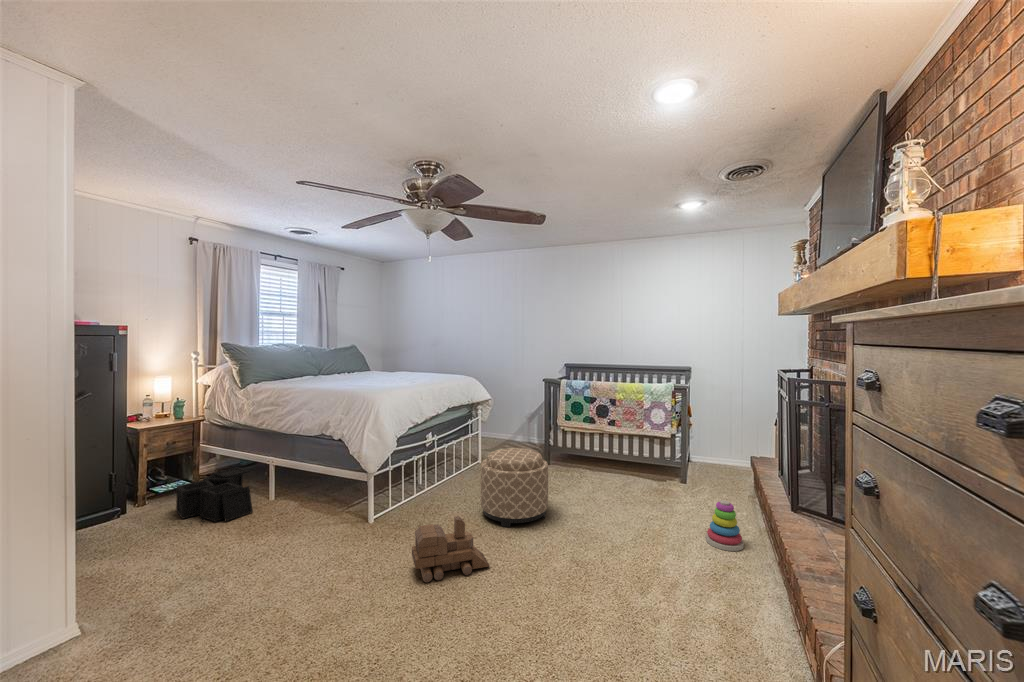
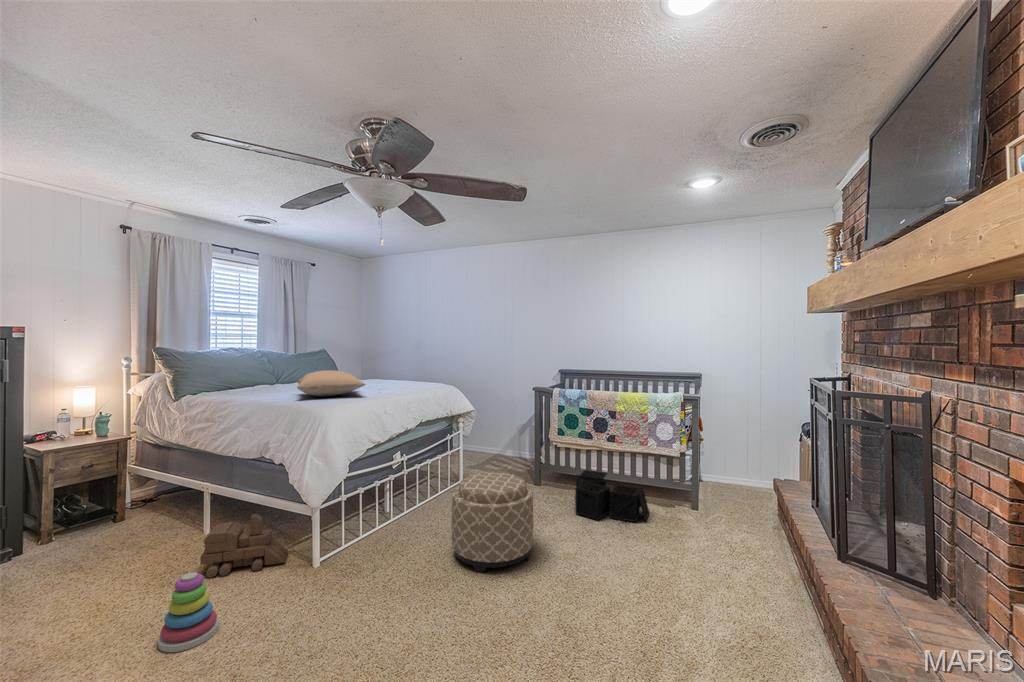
pillow: none [346,363,405,384] -> present [297,370,365,396]
storage bin: present [176,467,253,524] -> present [575,470,649,522]
stacking toy: present [706,500,744,551] -> present [158,573,219,652]
toy train: present [412,516,490,582] -> present [201,514,288,578]

